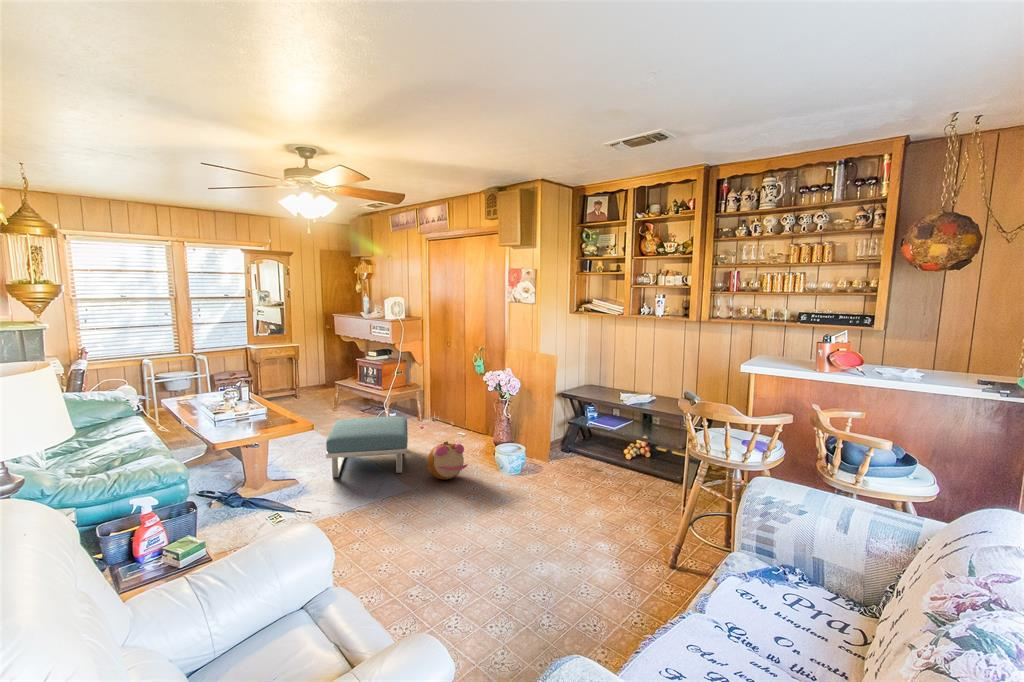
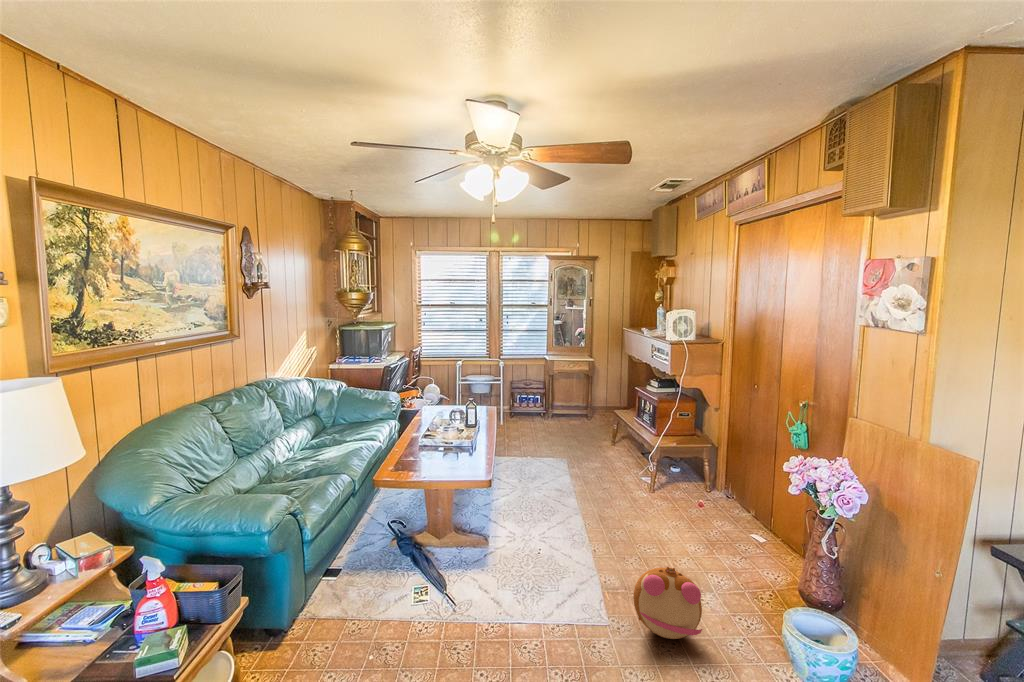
footstool: present [326,417,408,477] -> none [516,467,650,582]

